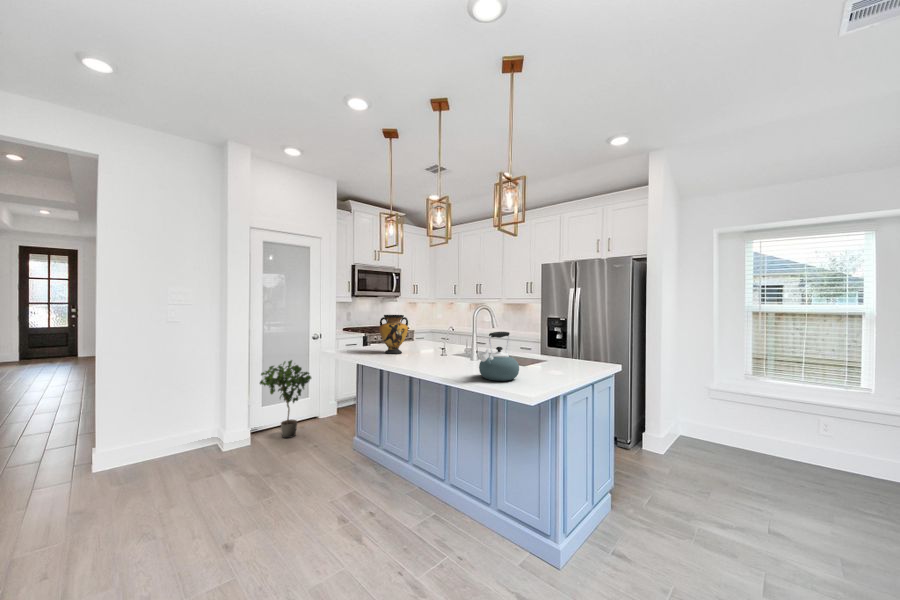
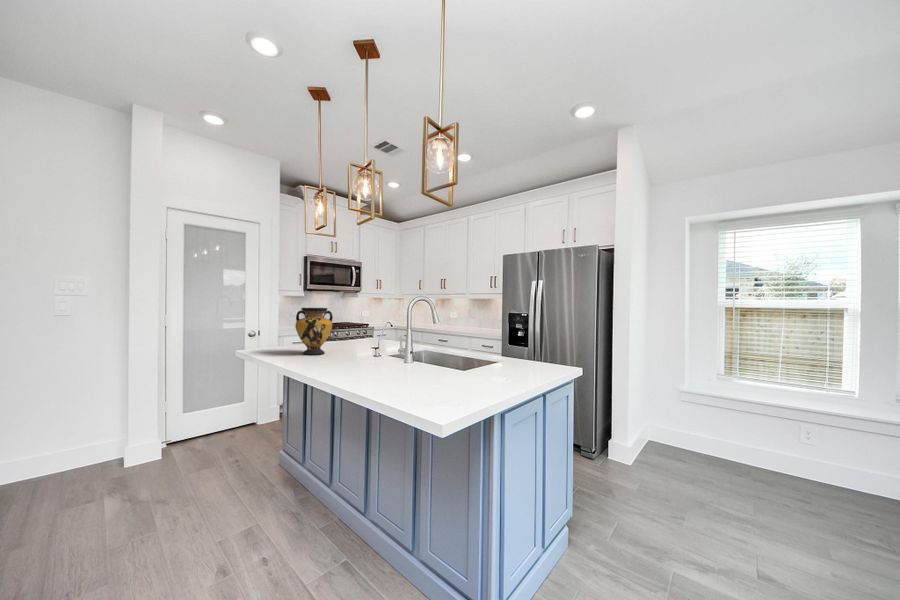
kettle: present [479,332,519,381] -> none [383,328,441,396]
potted plant: present [260,360,311,438] -> none [171,360,236,450]

